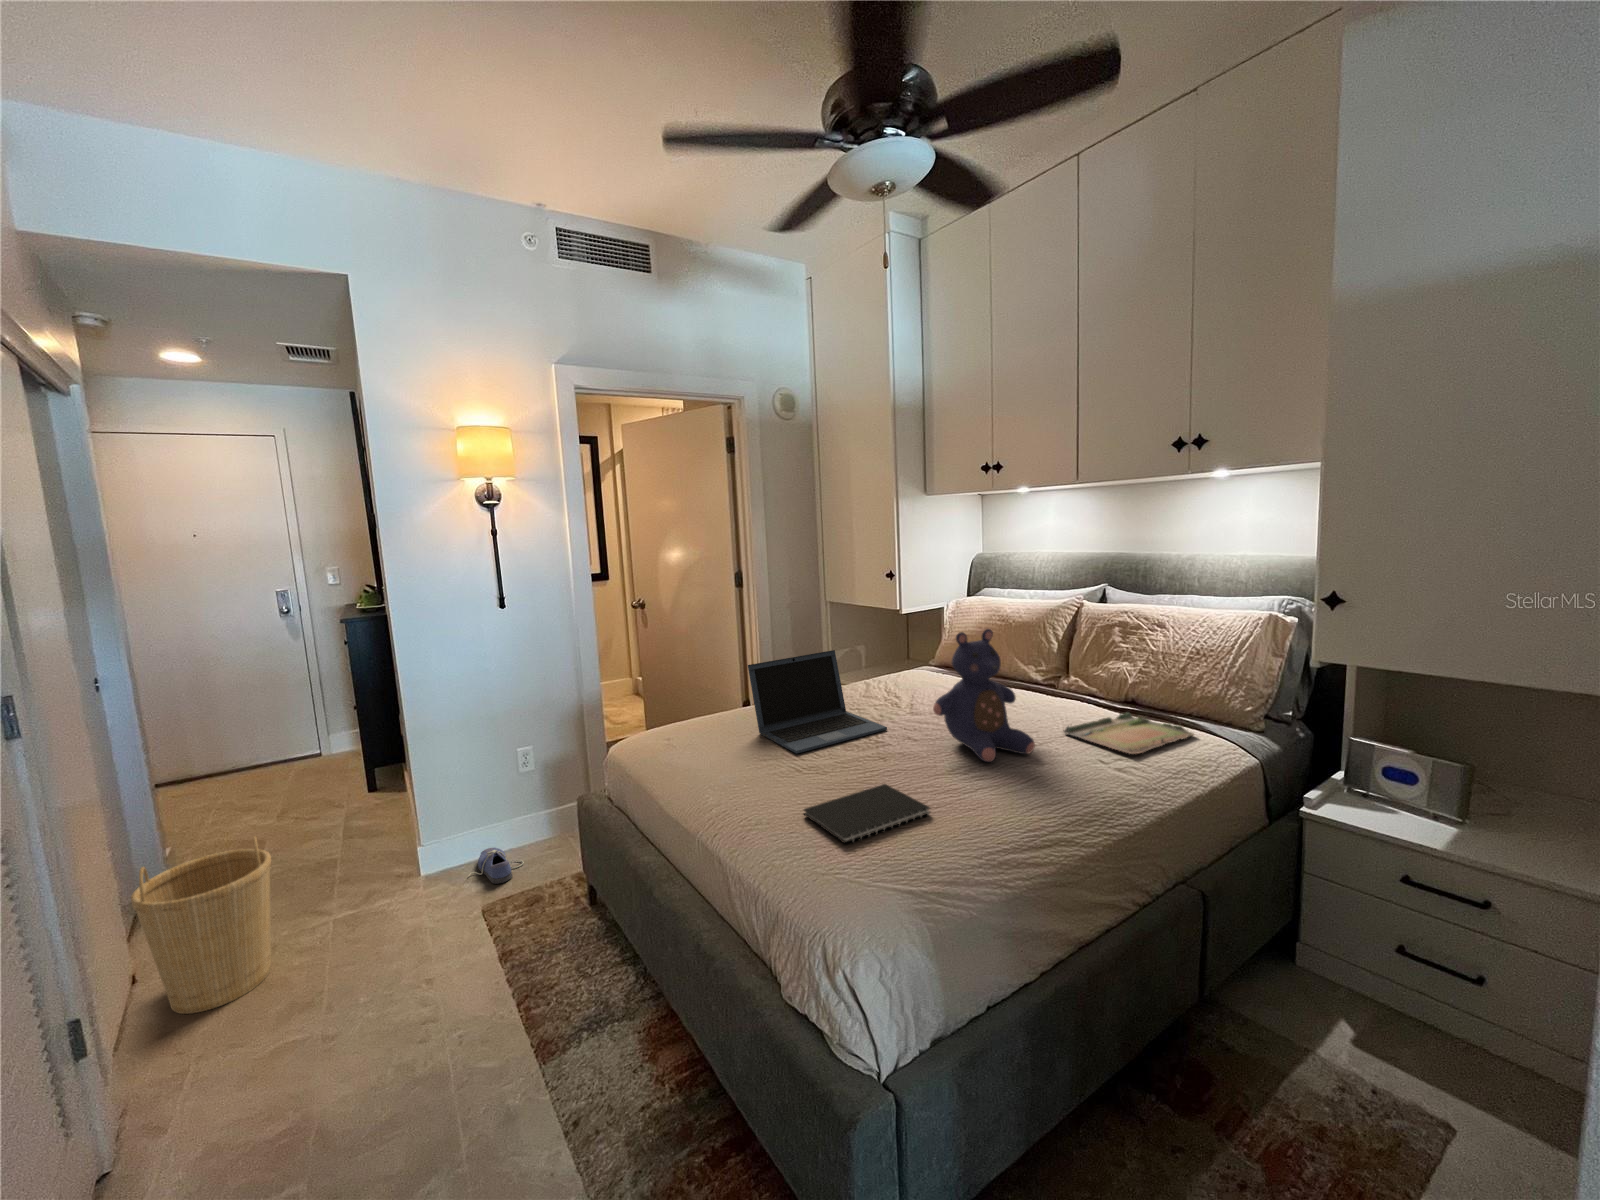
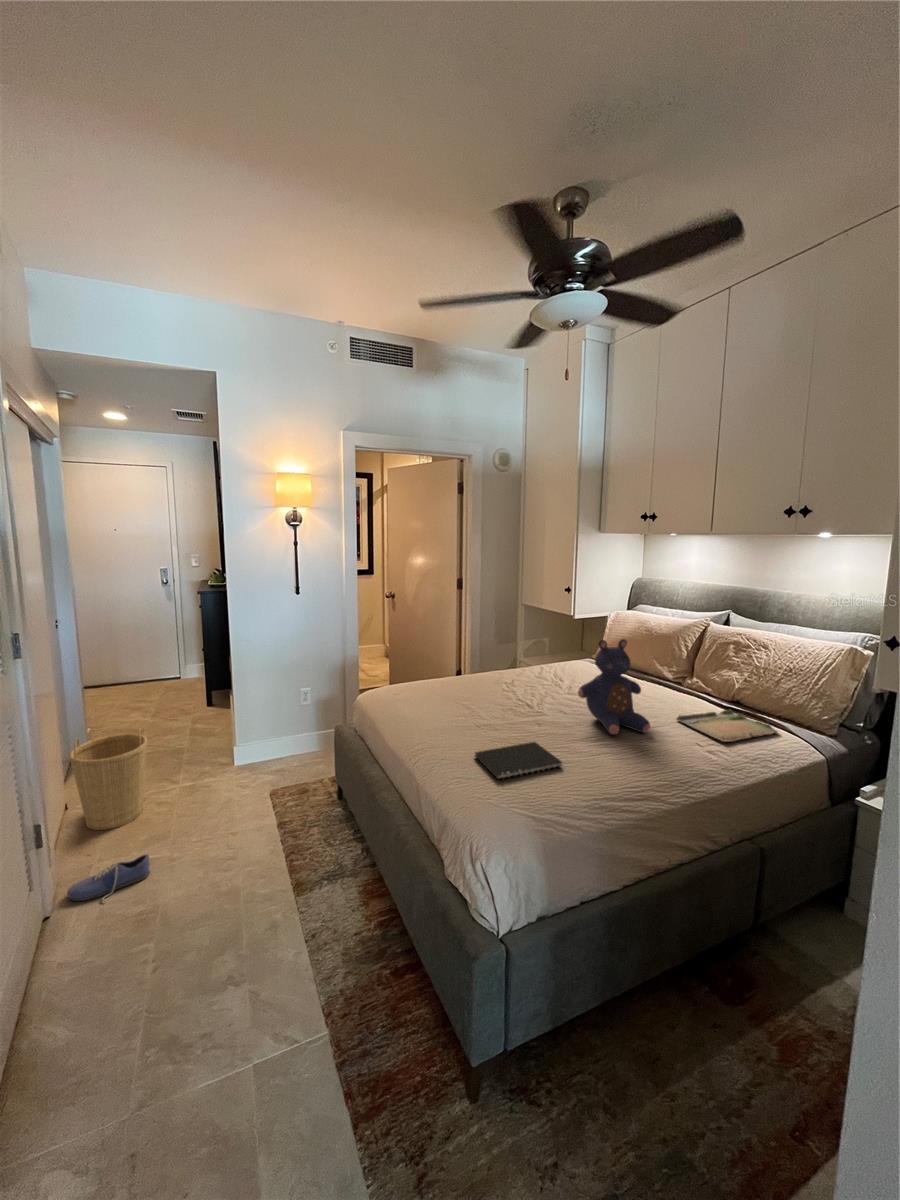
laptop: present [748,650,887,754] -> none [452,643,546,713]
shoe: present [468,848,524,884] -> present [67,854,150,901]

